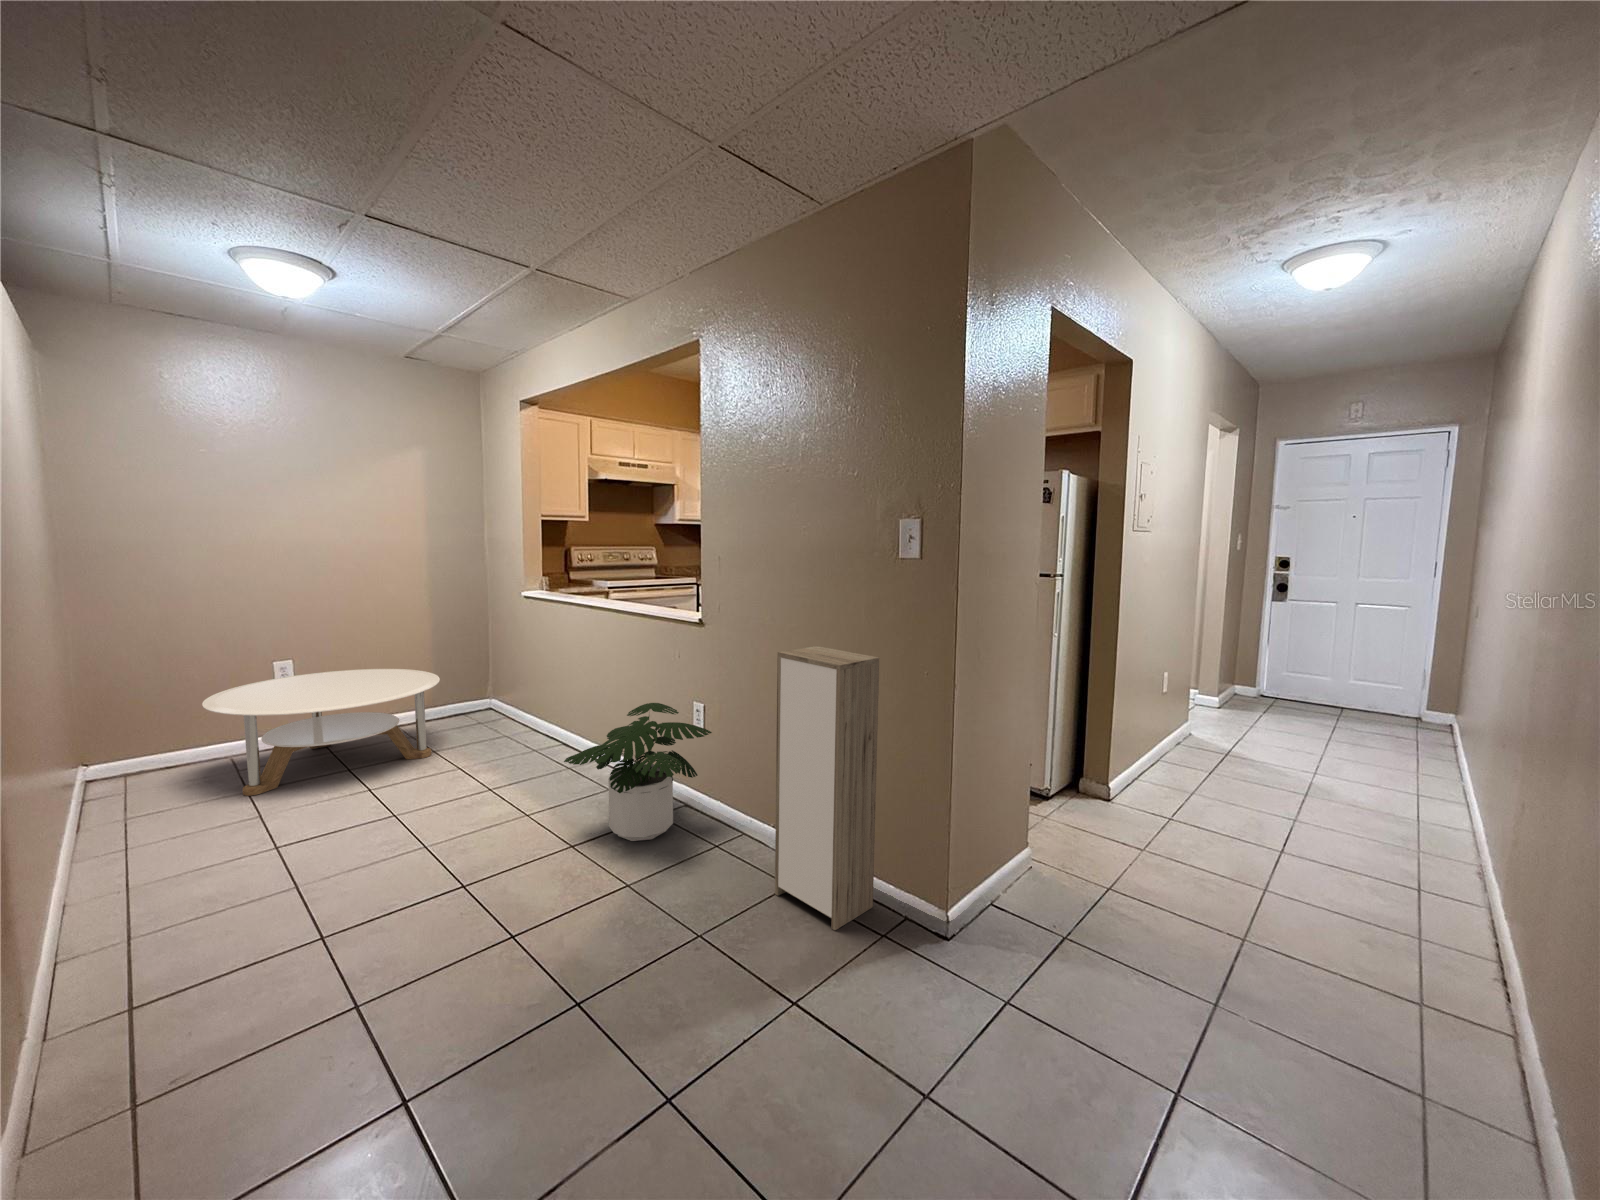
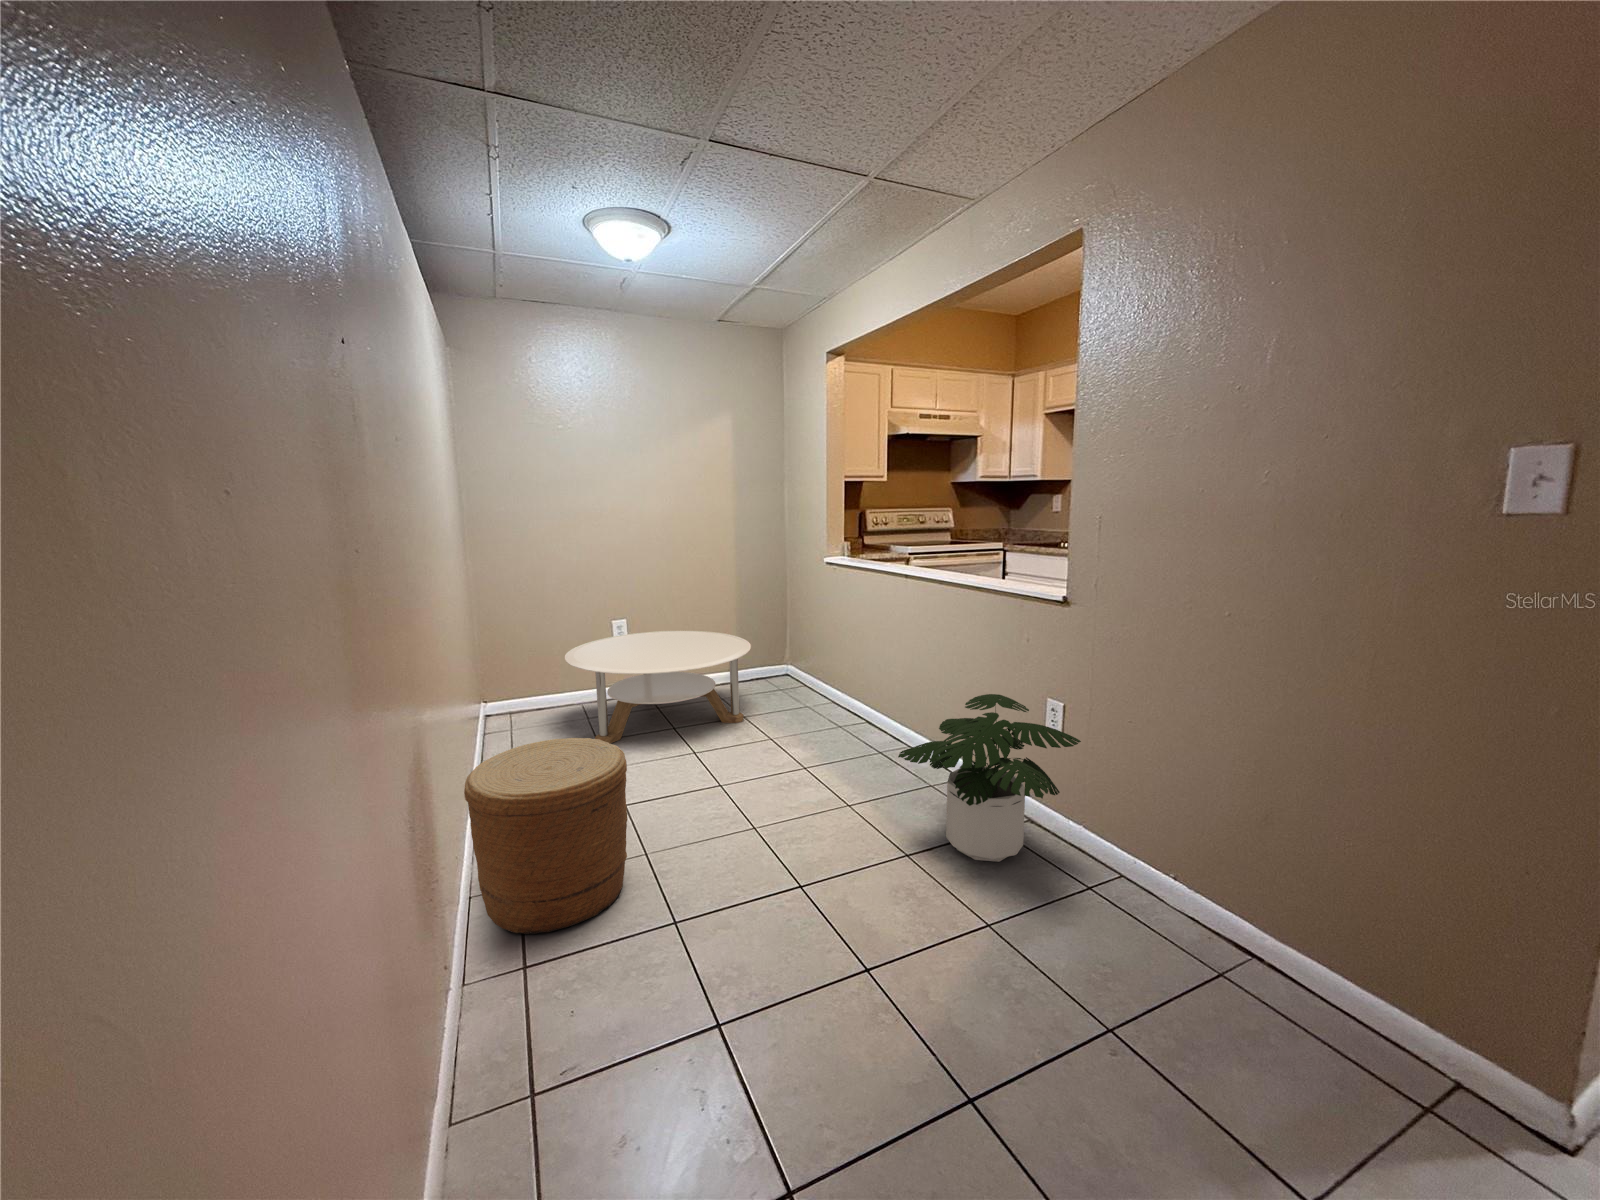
storage cabinet: present [775,646,879,930] -> none [1203,644,1440,1079]
woven basket: none [52,775,270,981] -> present [464,738,627,934]

